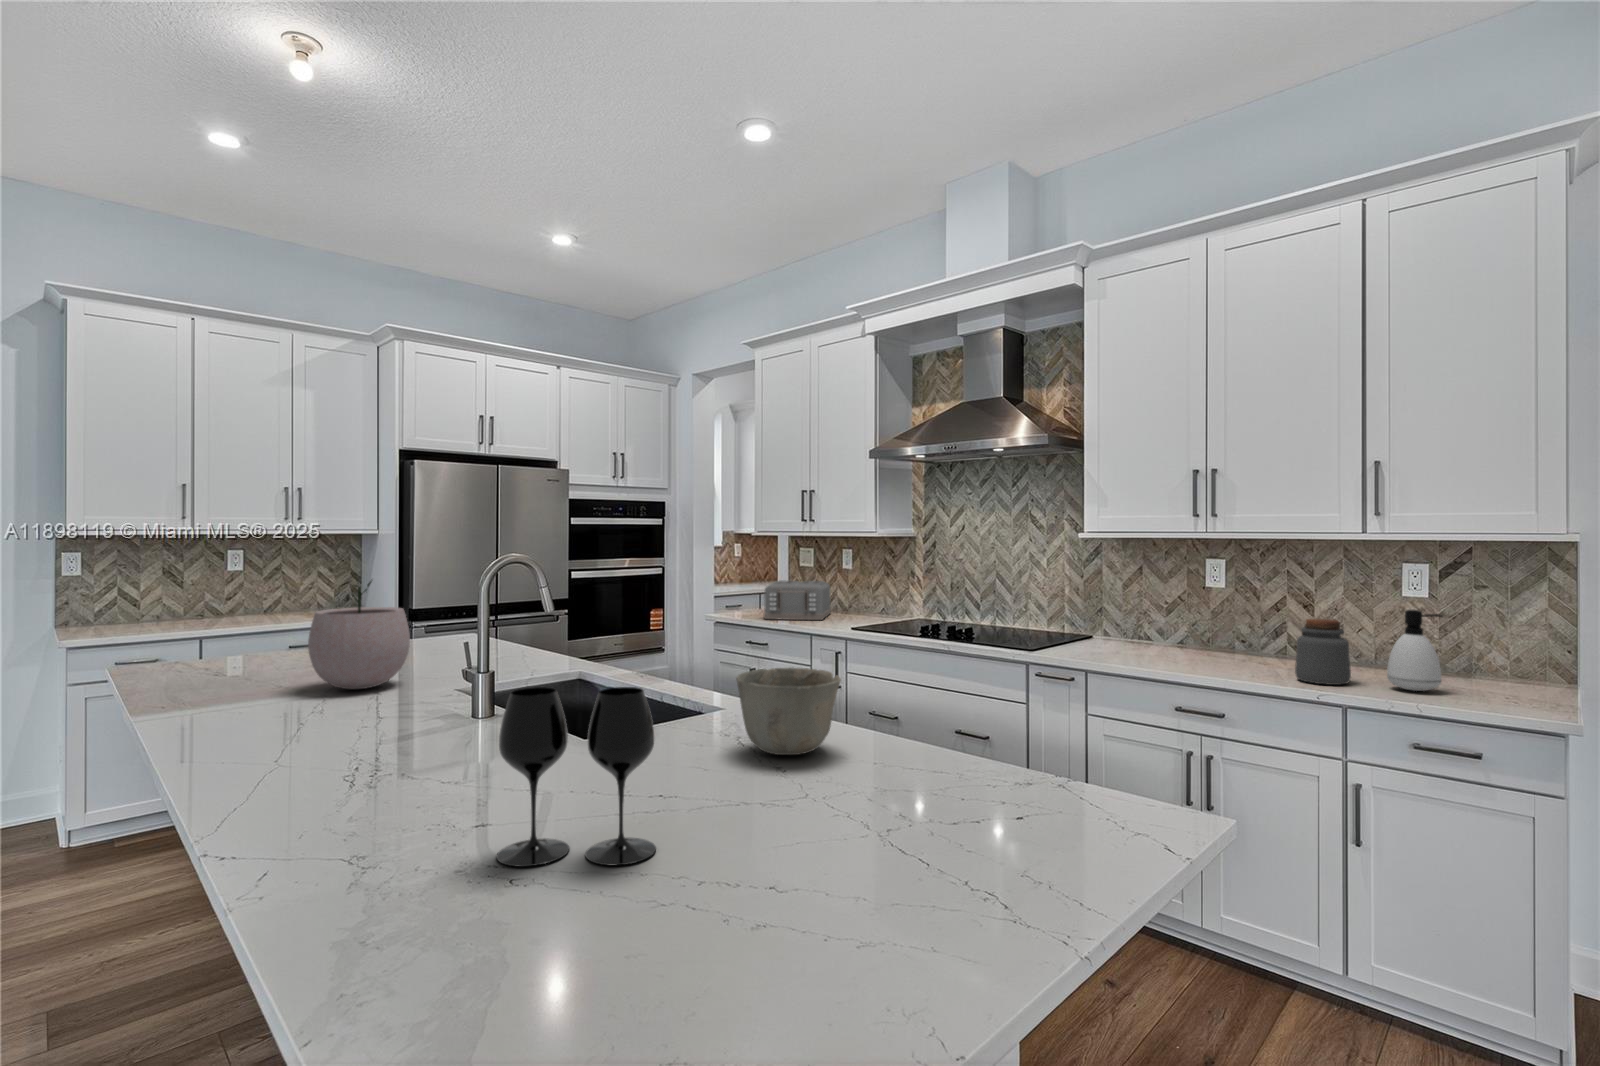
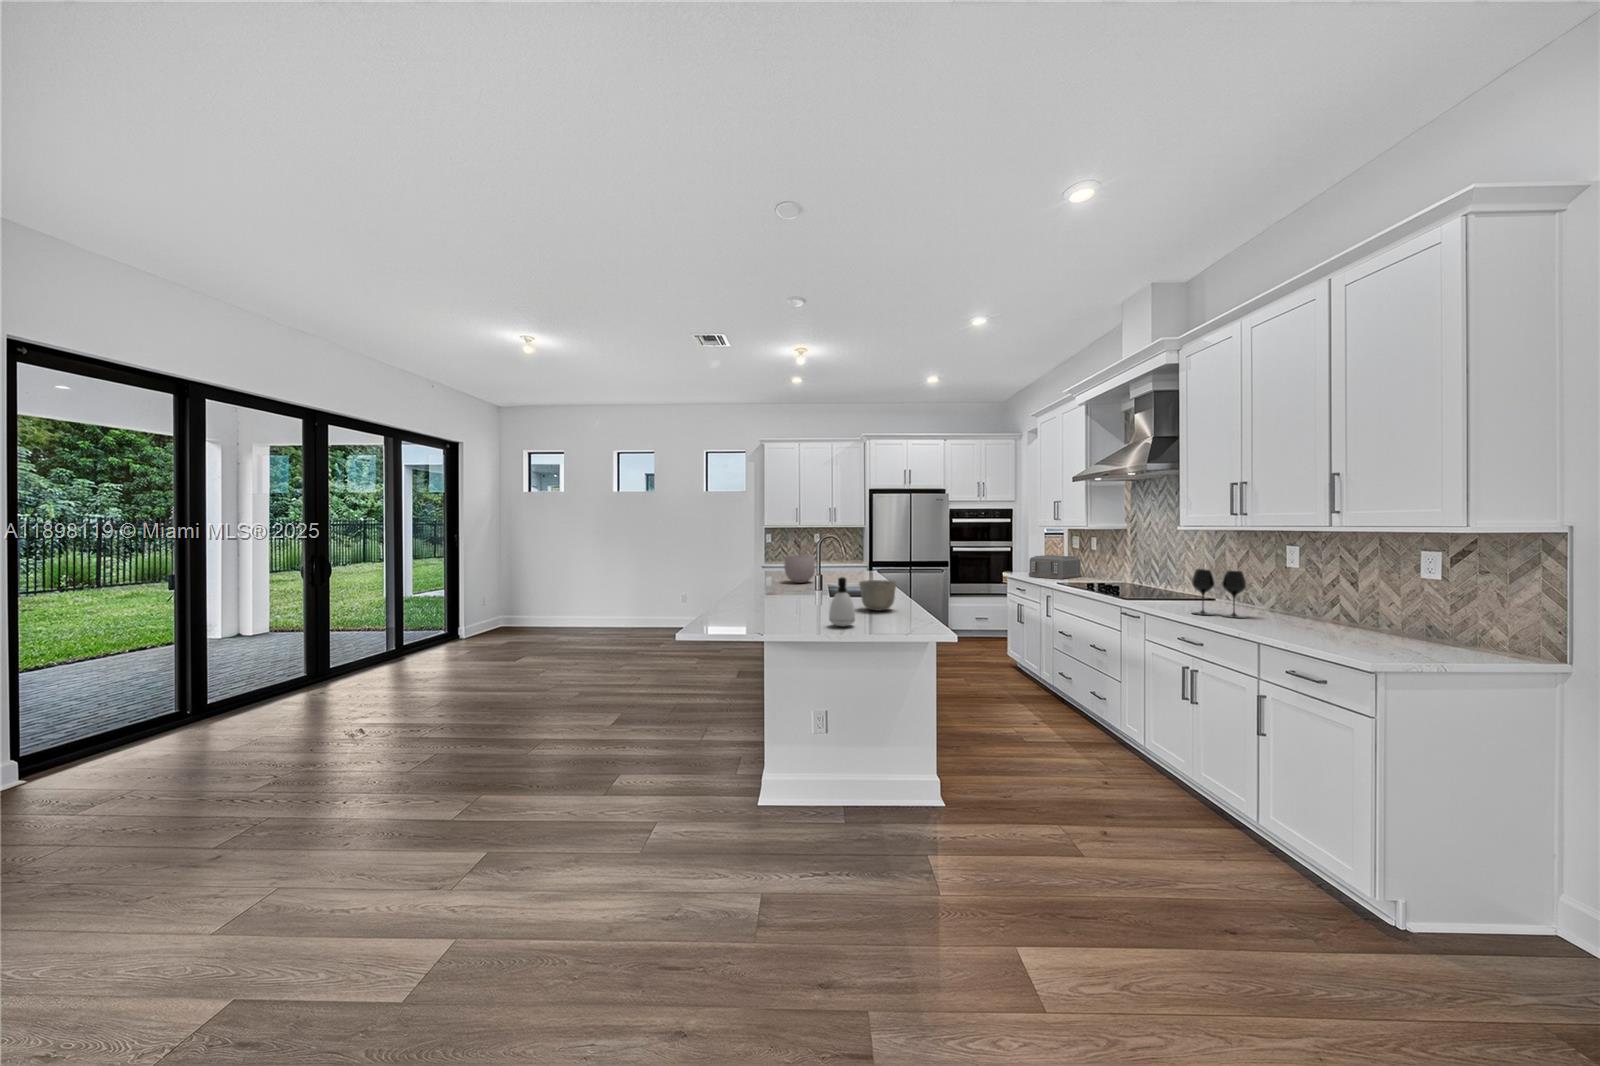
soap dispenser: present [1387,610,1443,691] -> present [829,577,855,626]
jar: present [1295,619,1351,685] -> none [1258,587,1301,632]
wine glass: present [496,687,656,867] -> present [1192,569,1246,618]

